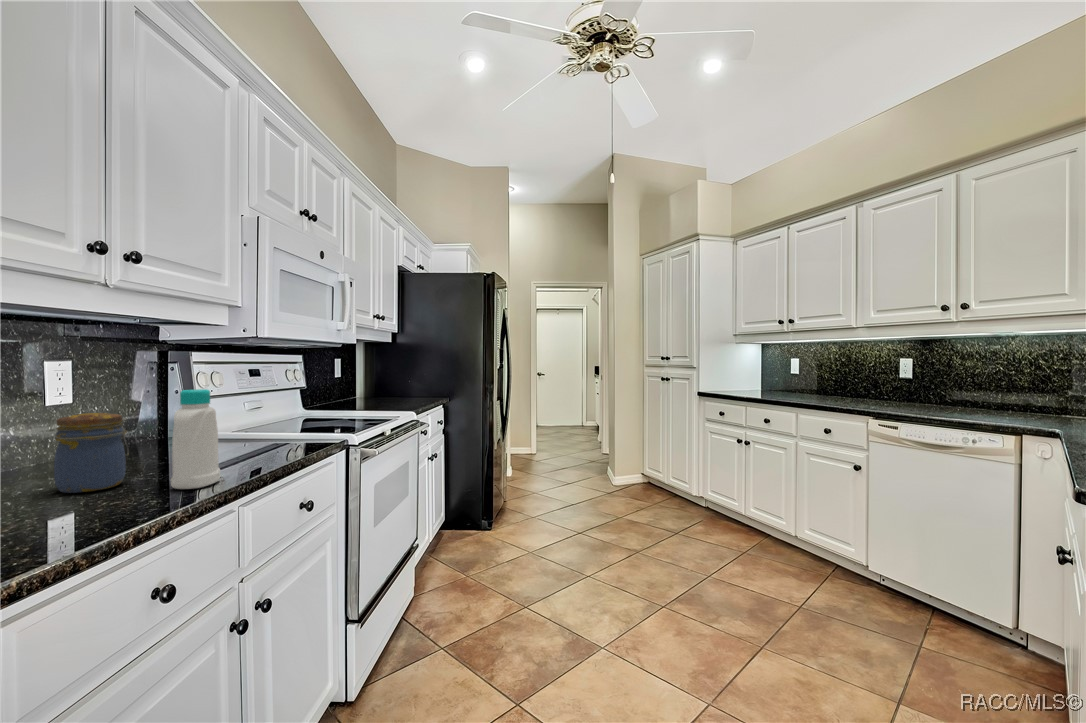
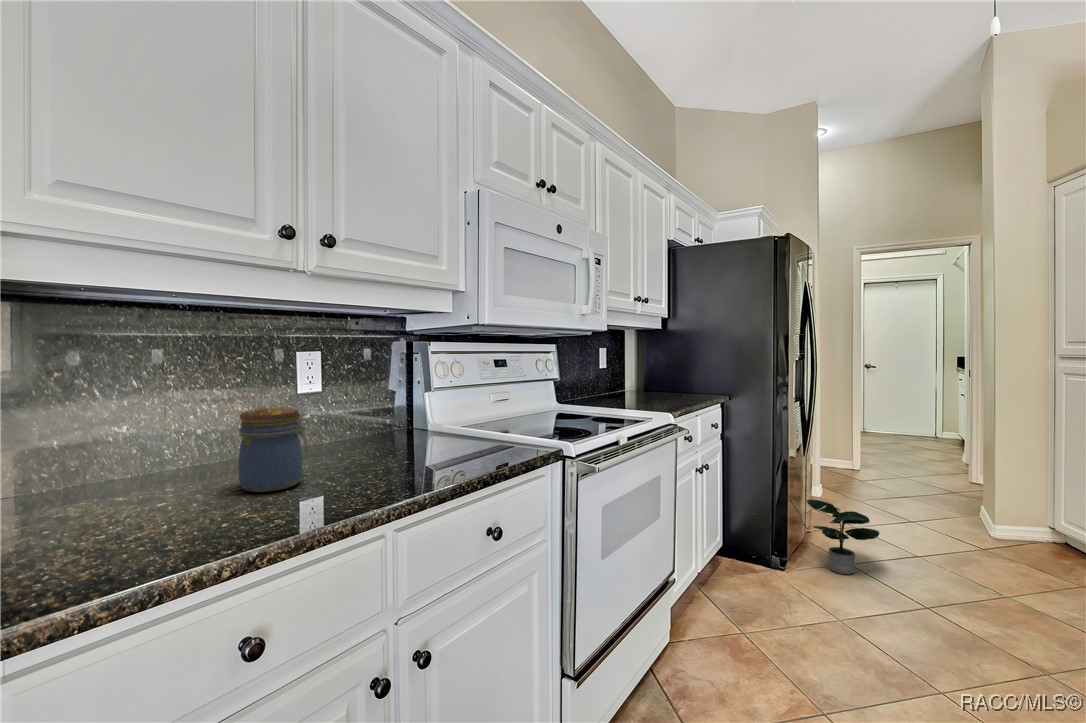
bottle: present [171,389,220,489] -> none [316,386,374,506]
potted plant: none [506,474,552,526] -> present [806,499,880,574]

